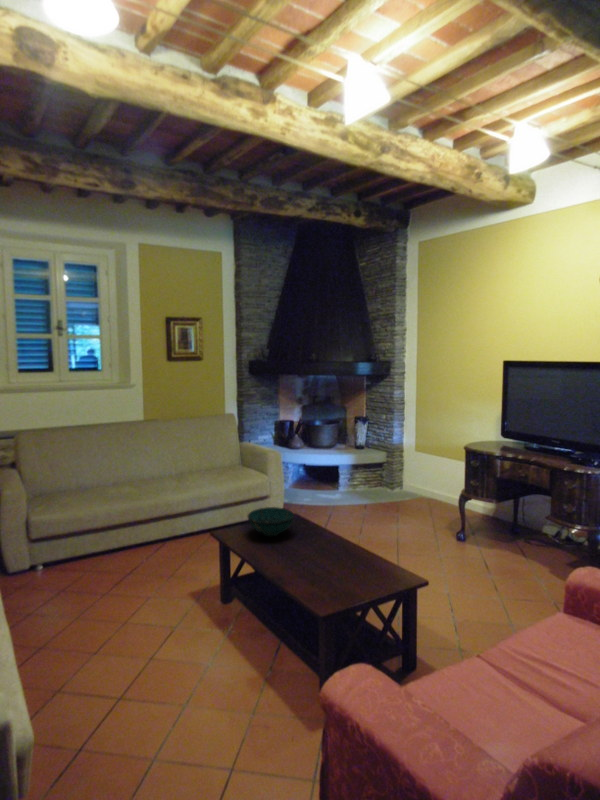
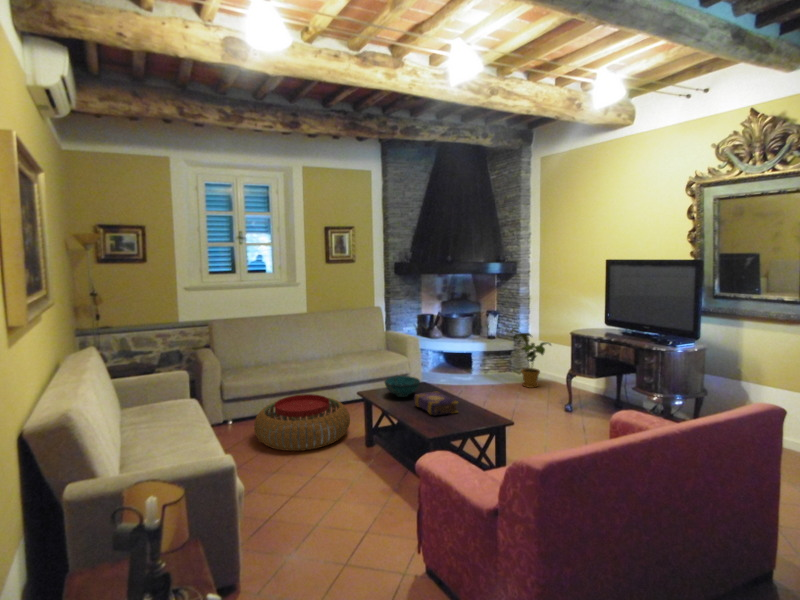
house plant: none [386,440,431,507] -> present [510,330,551,388]
pouf: none [69,530,201,613] -> present [254,394,350,451]
book: none [290,530,350,568] -> present [414,392,458,415]

